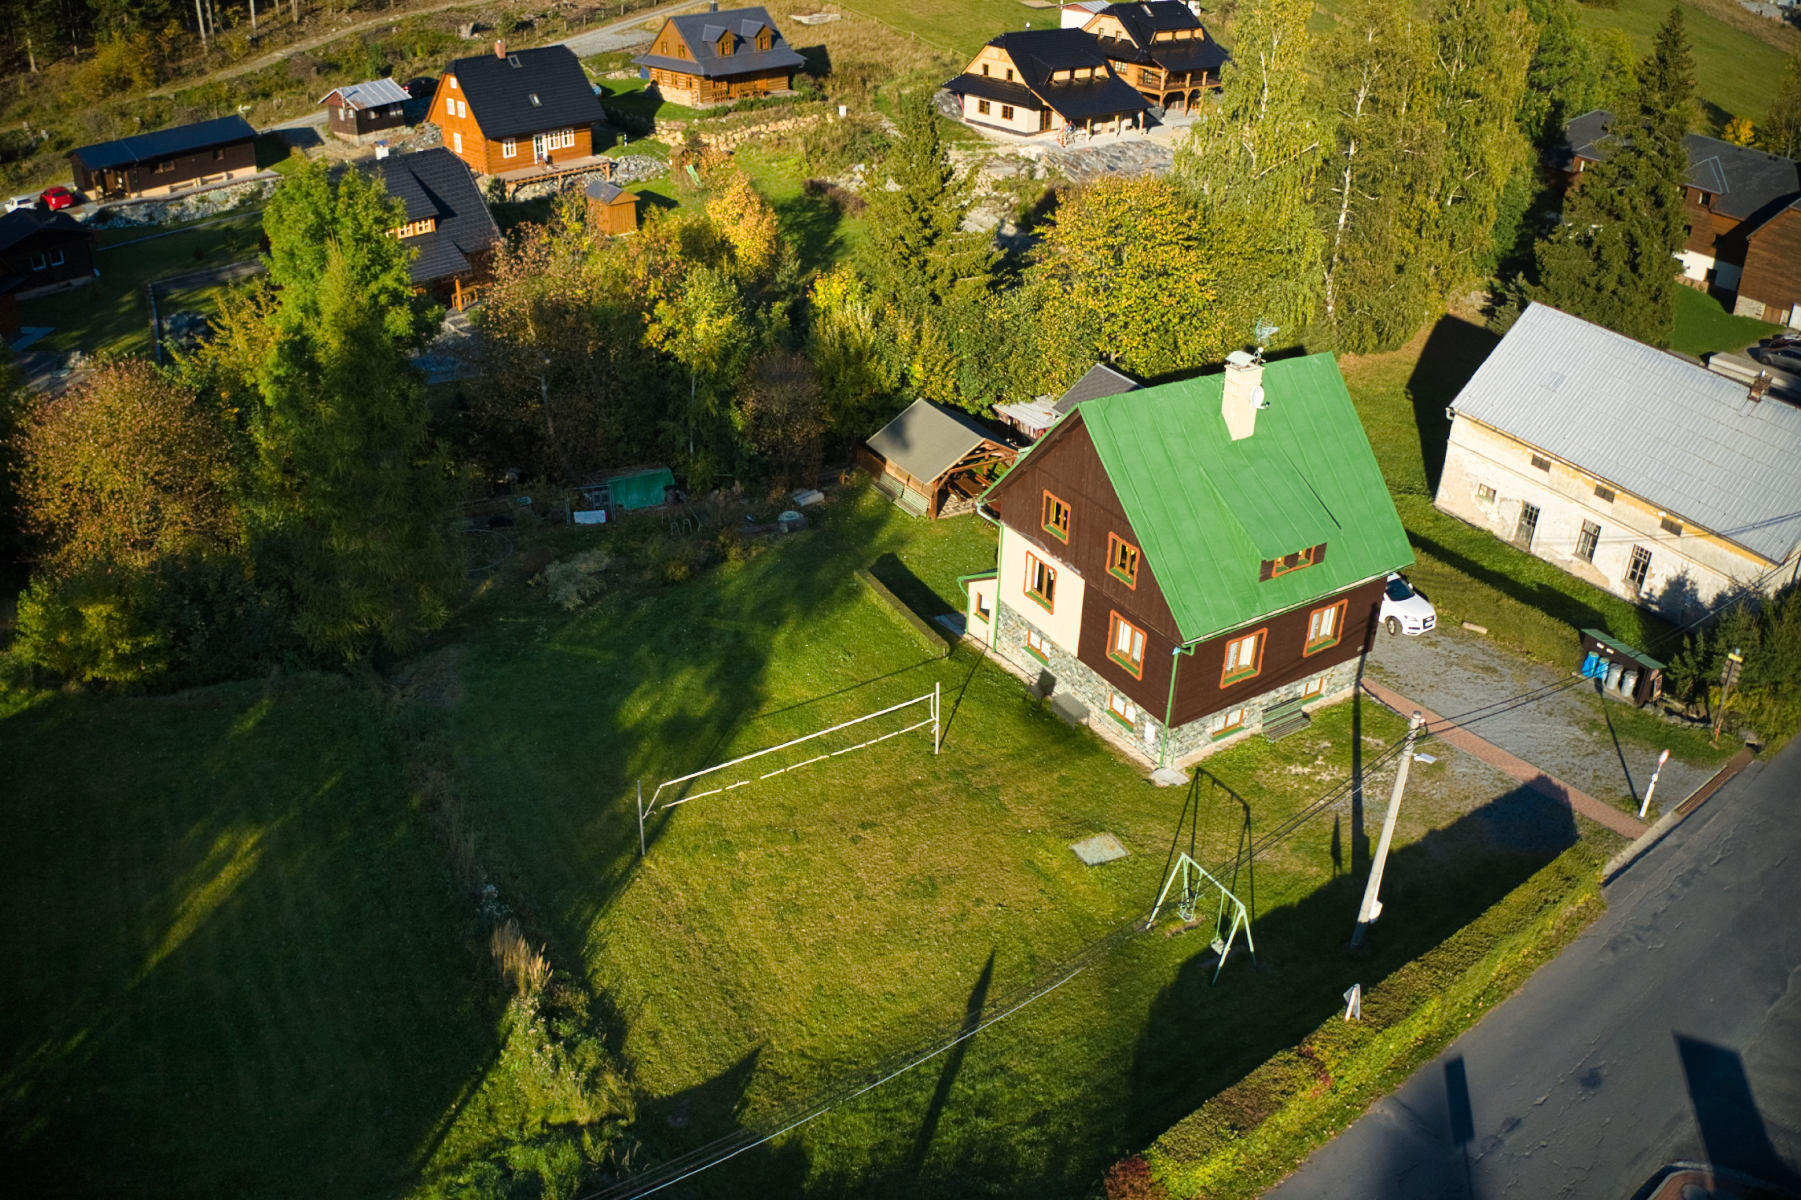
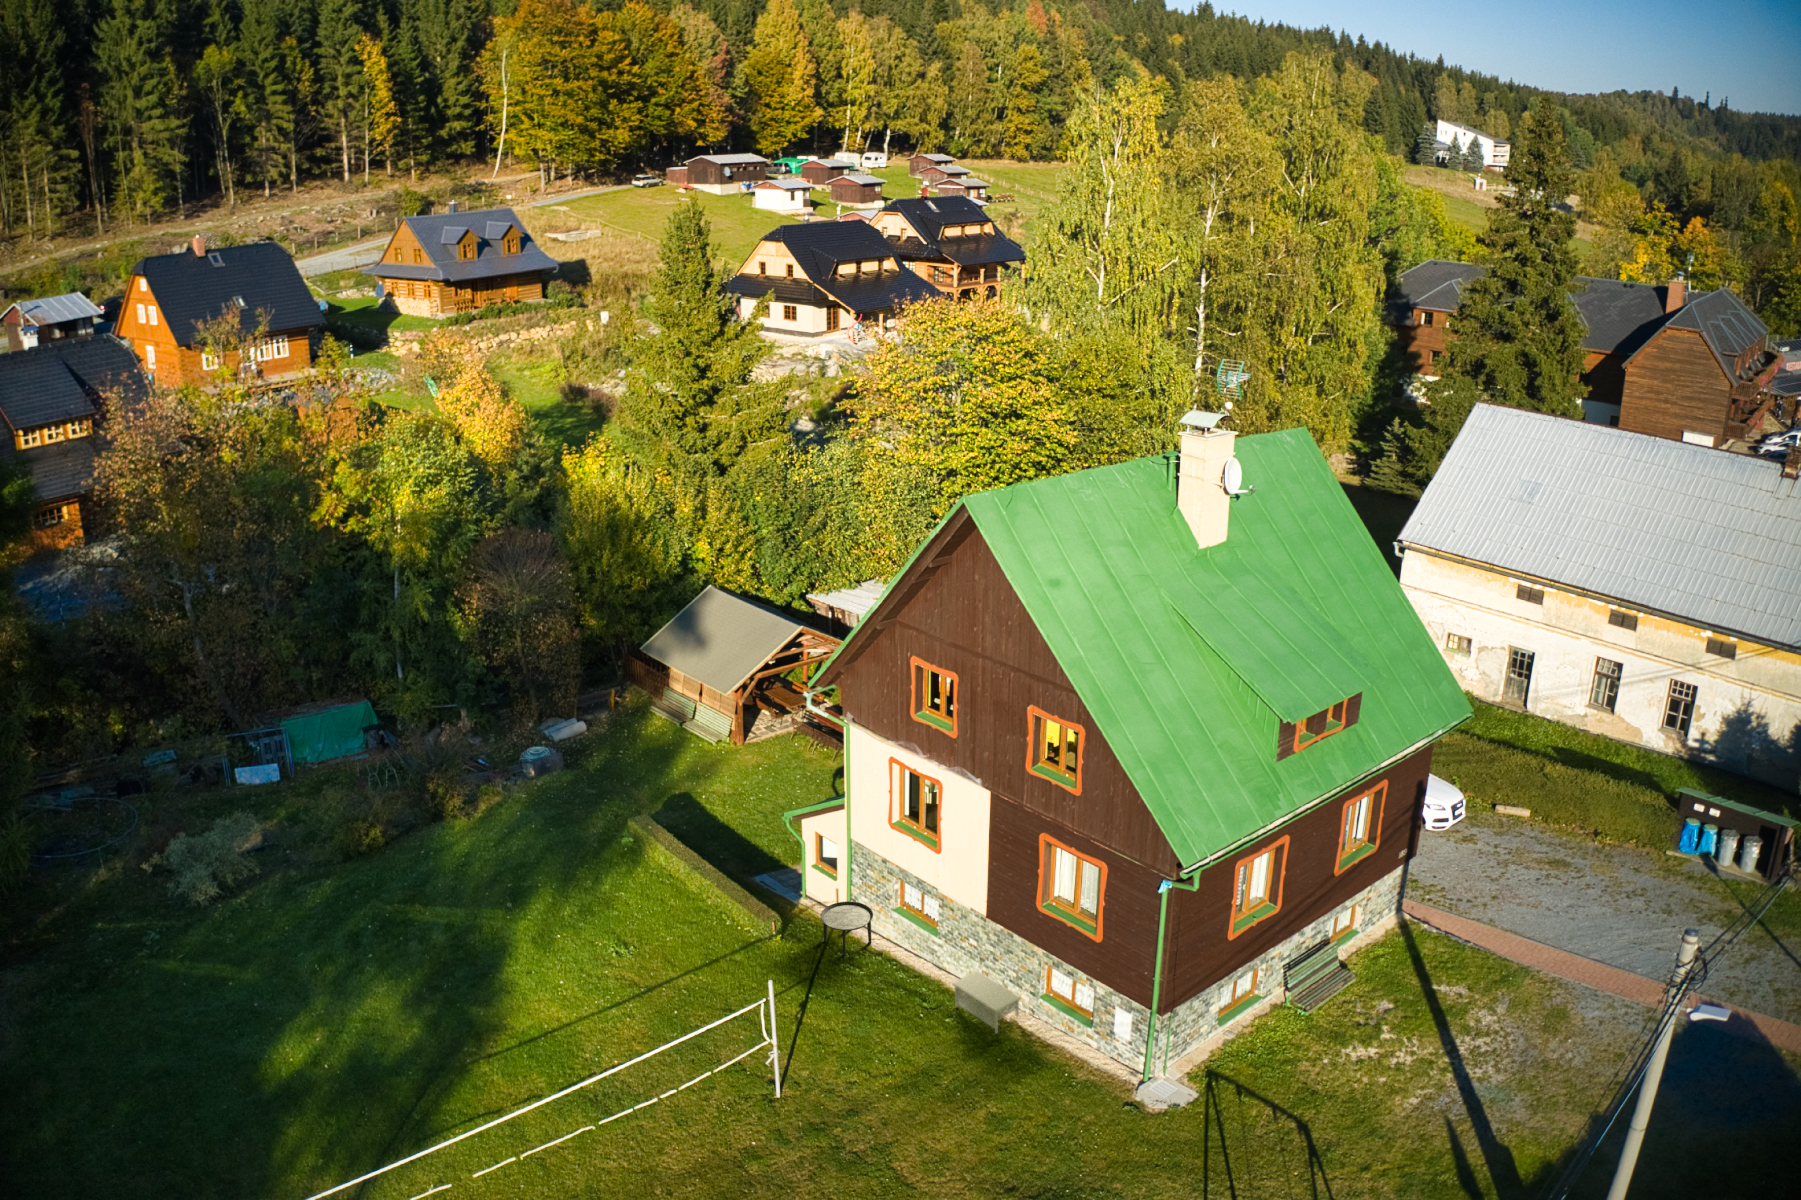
round table: none [973,640,1007,673] -> present [820,901,873,955]
lounge chair: present [1025,668,1057,708] -> none [907,935,964,1005]

